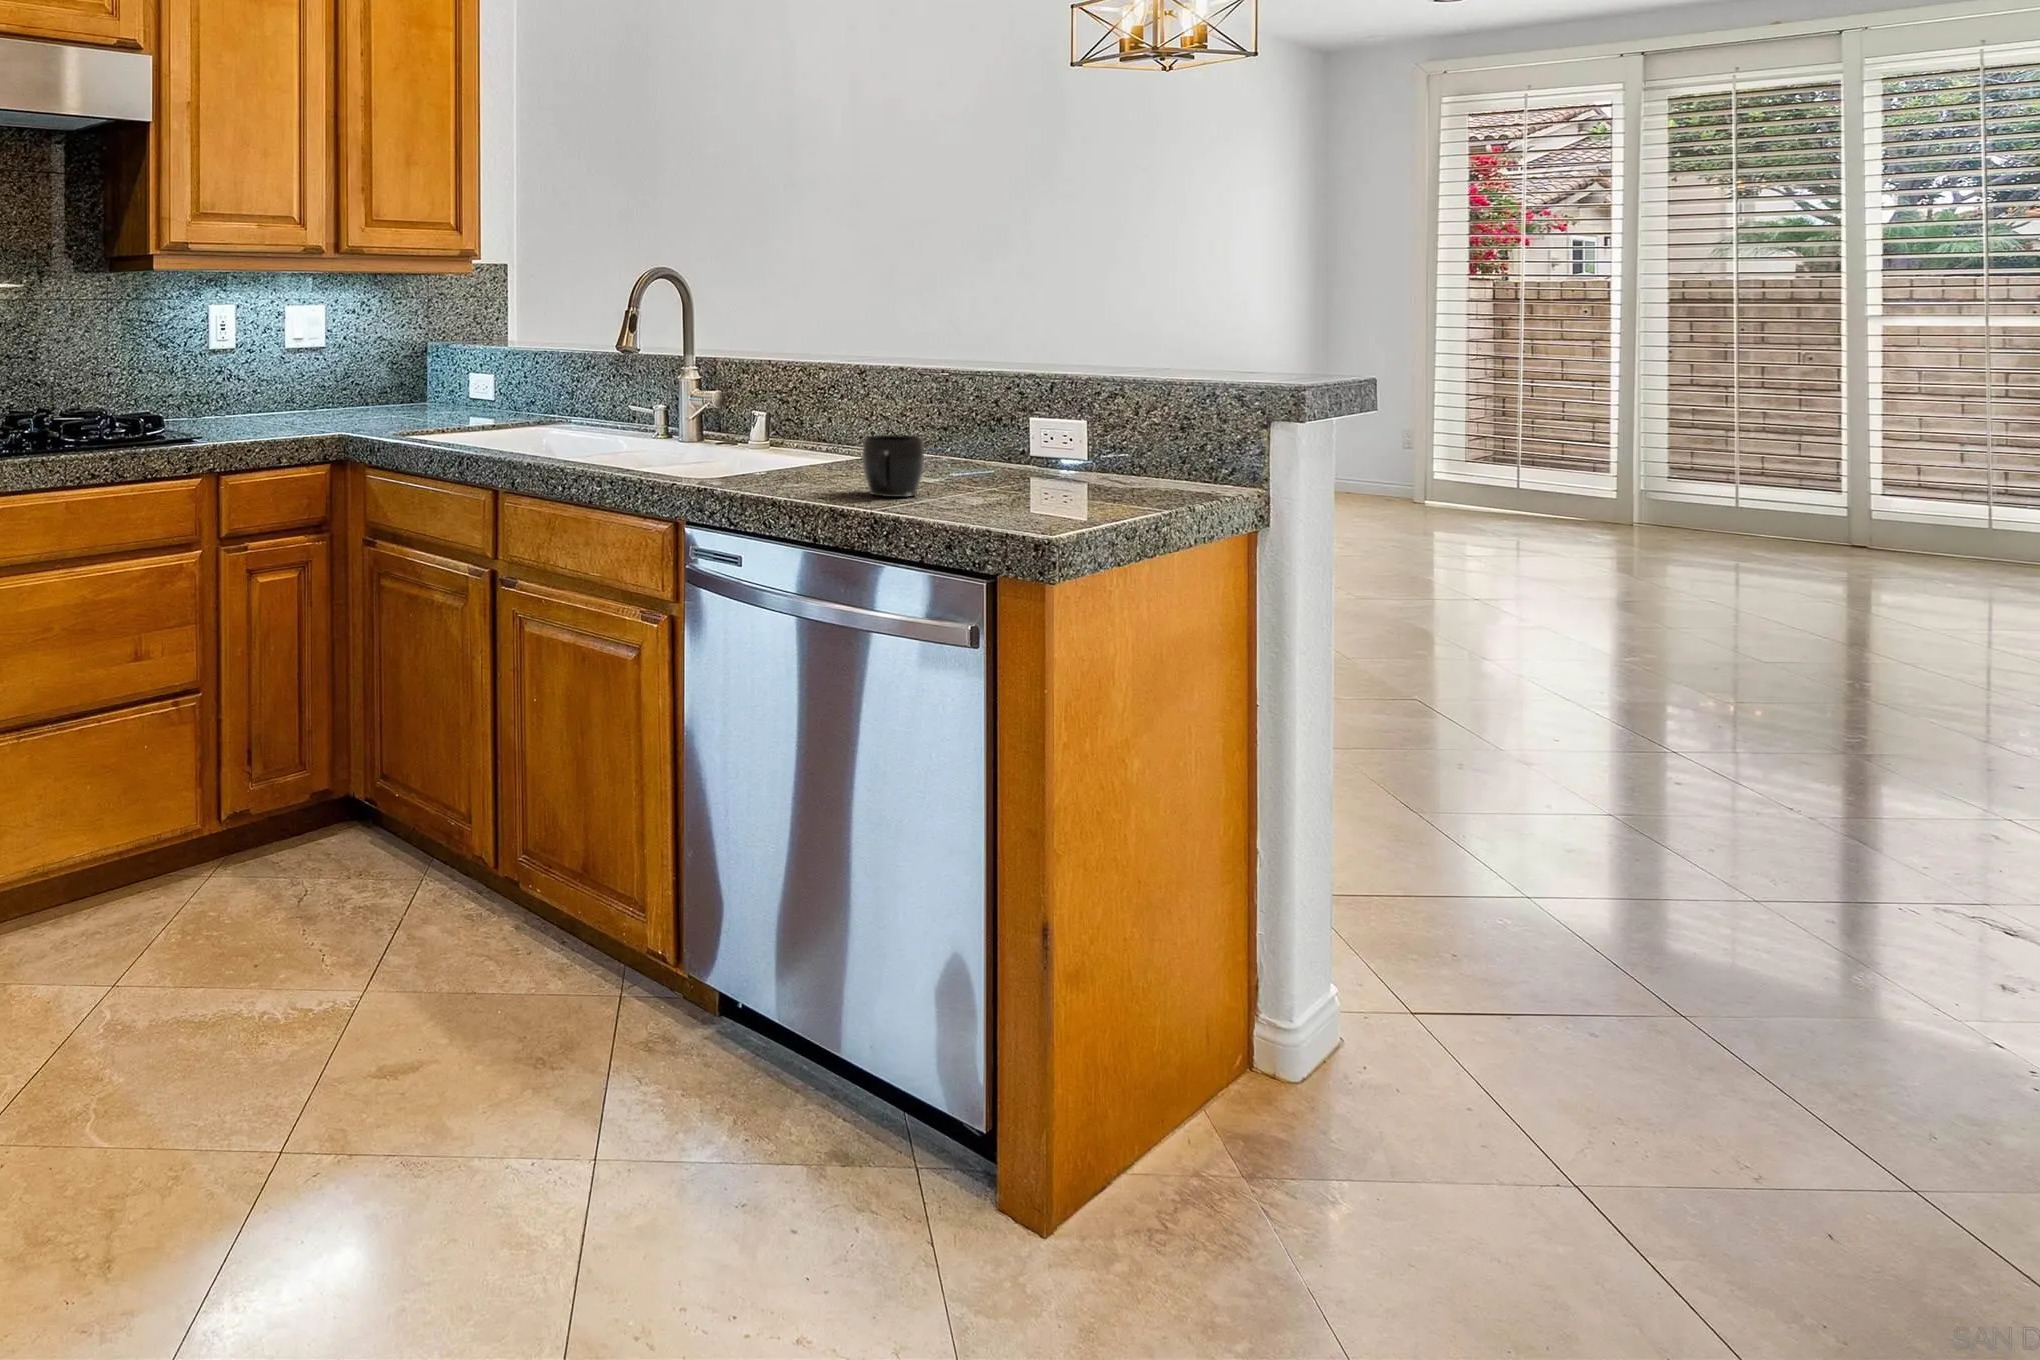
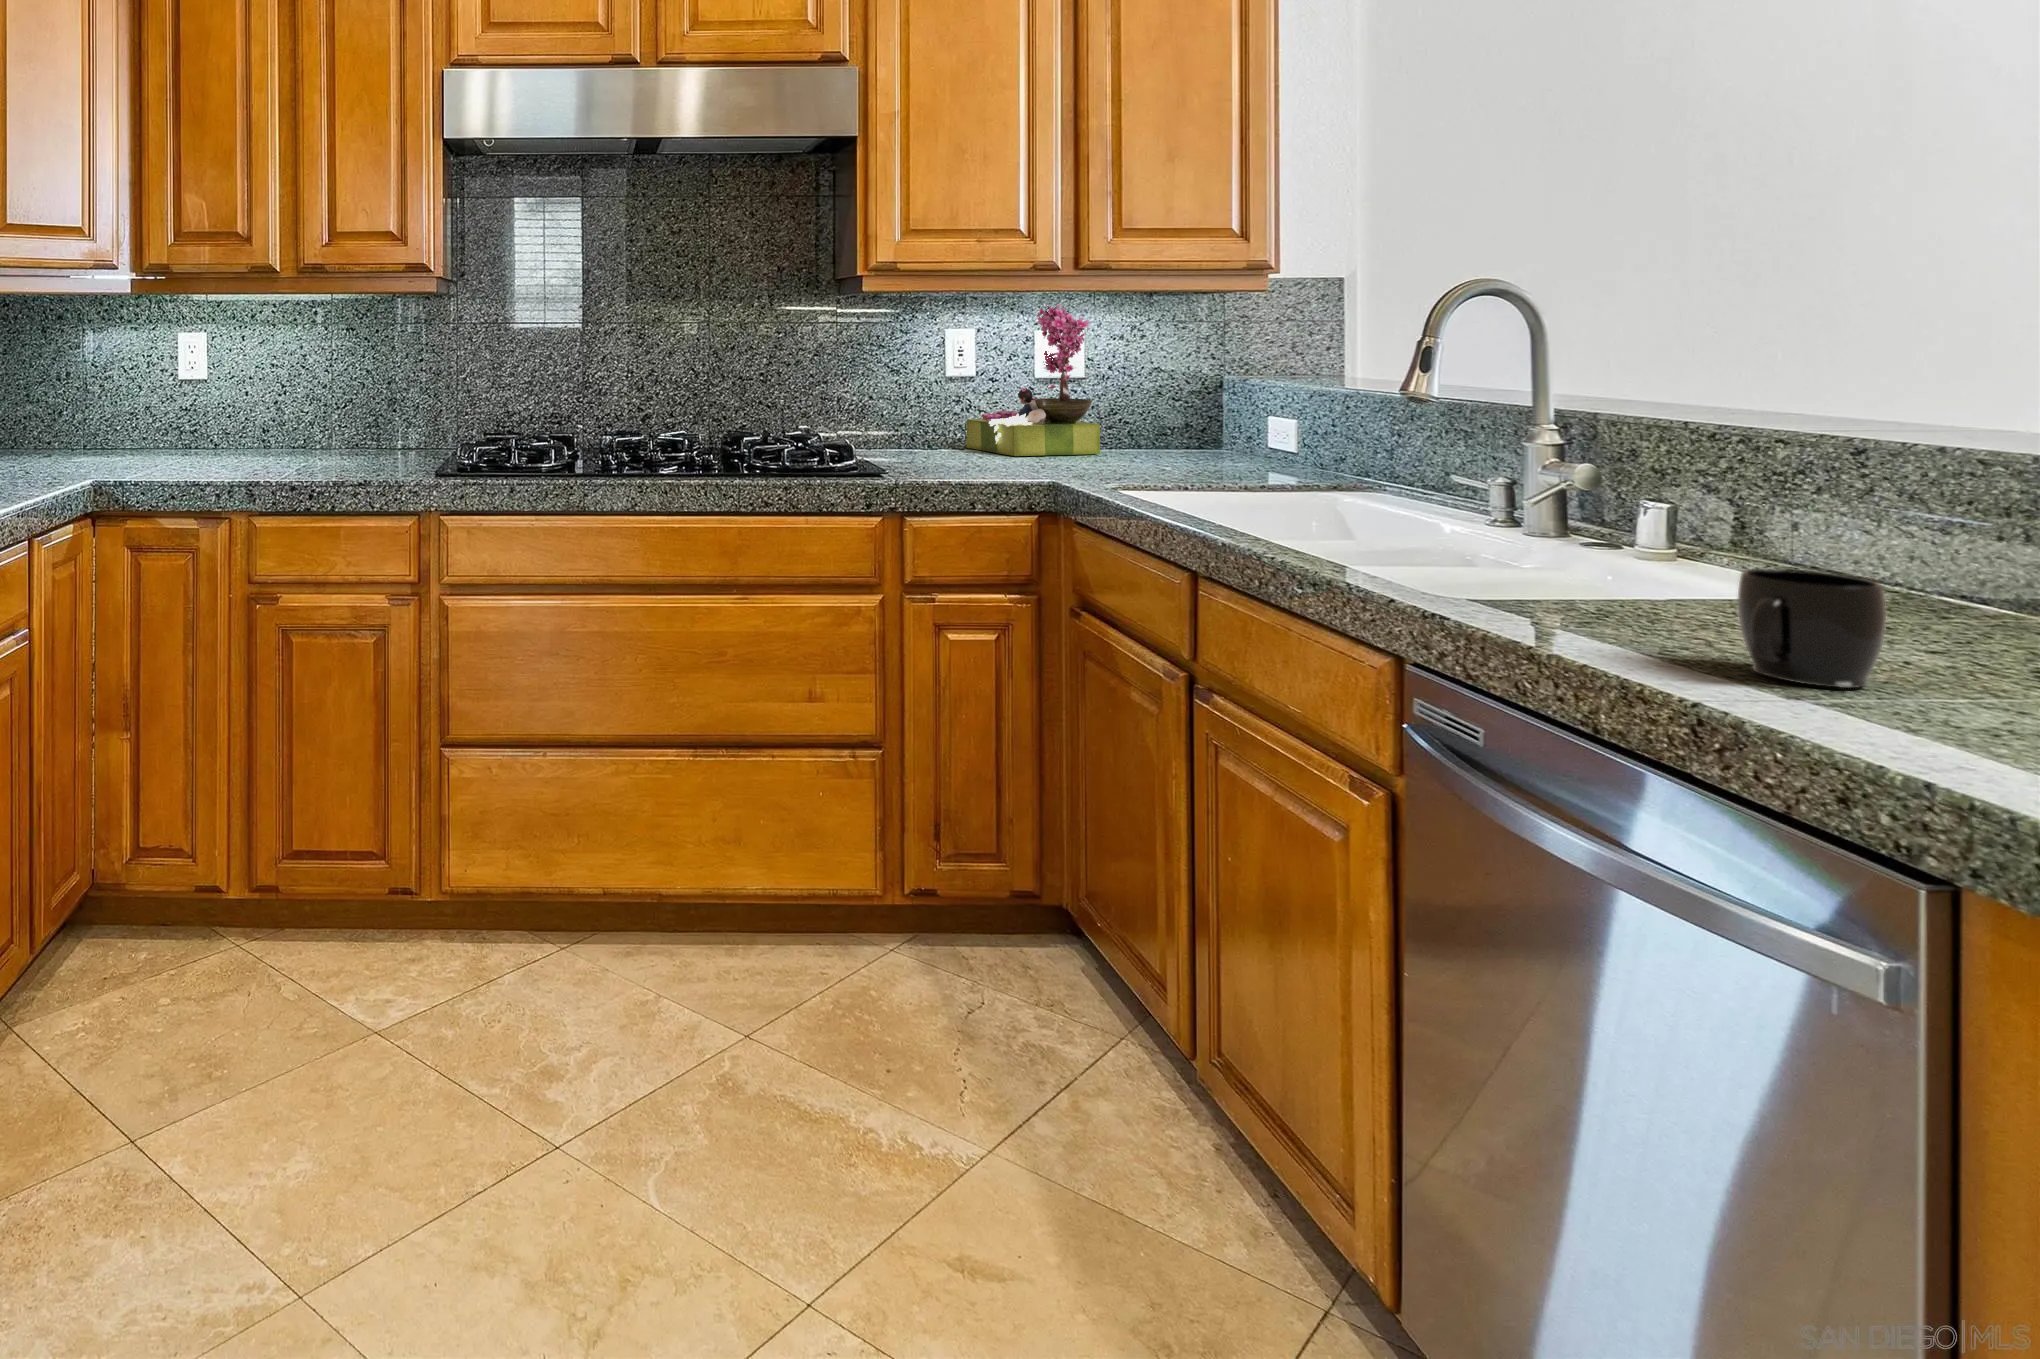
flower arrangement: none [227,280,345,419] -> present [967,304,1100,456]

